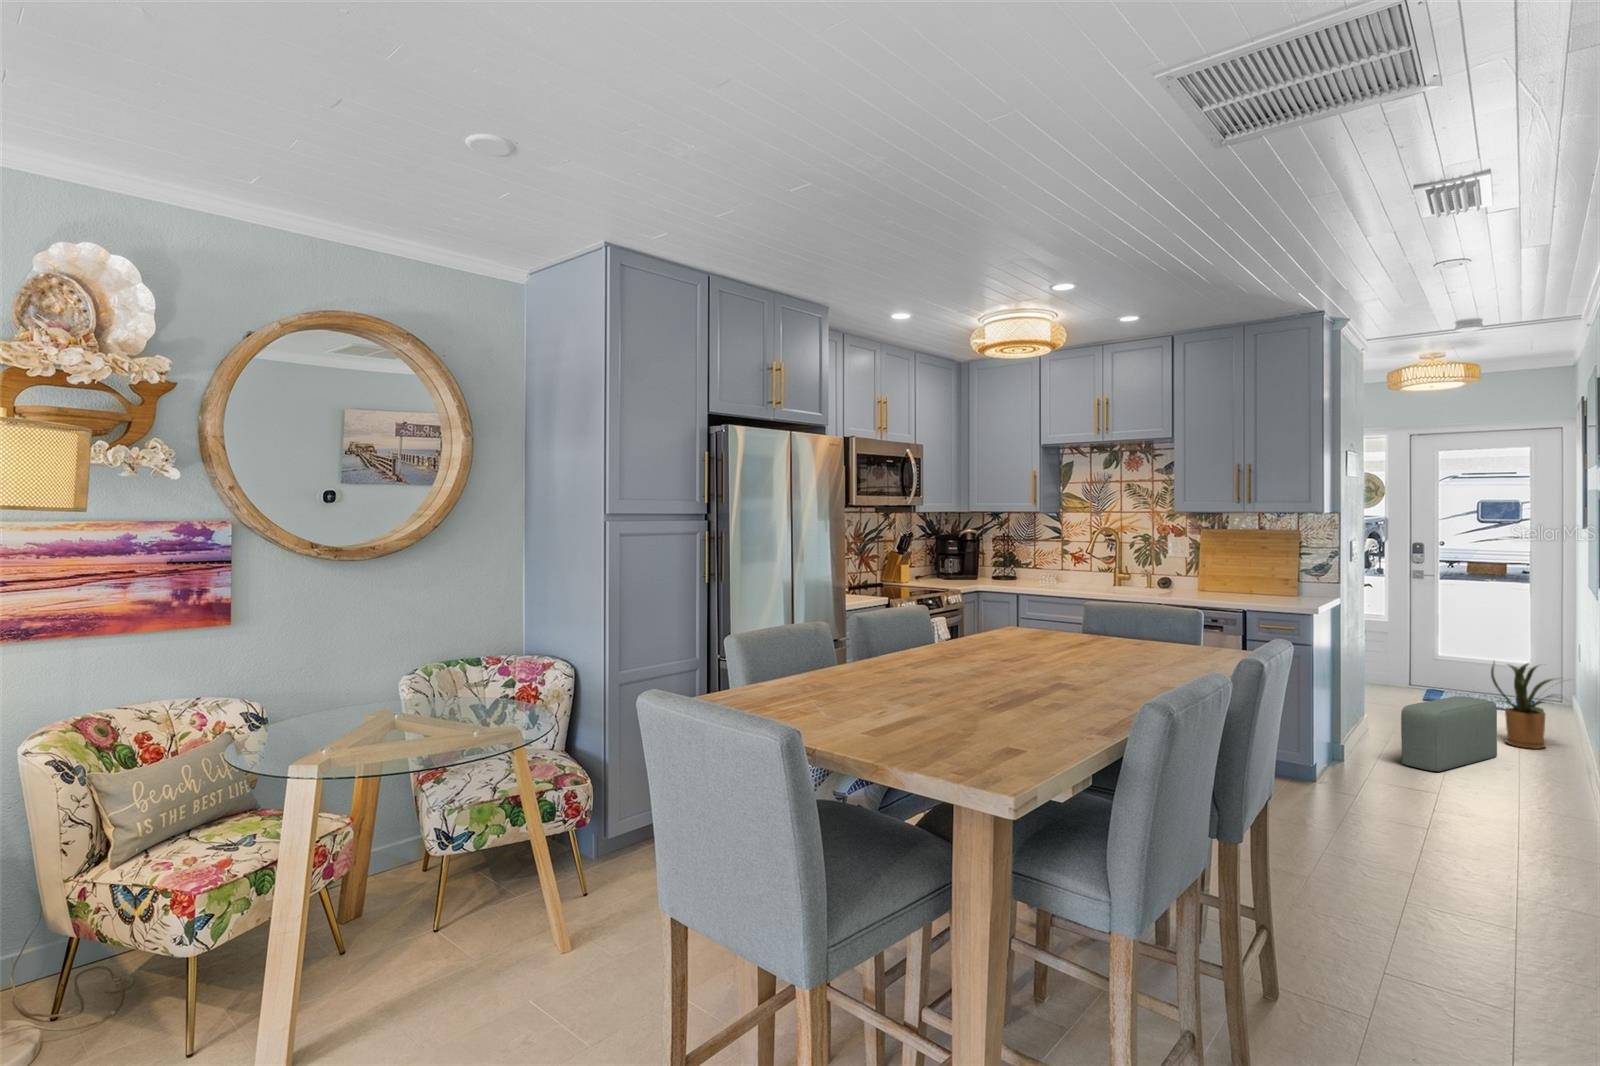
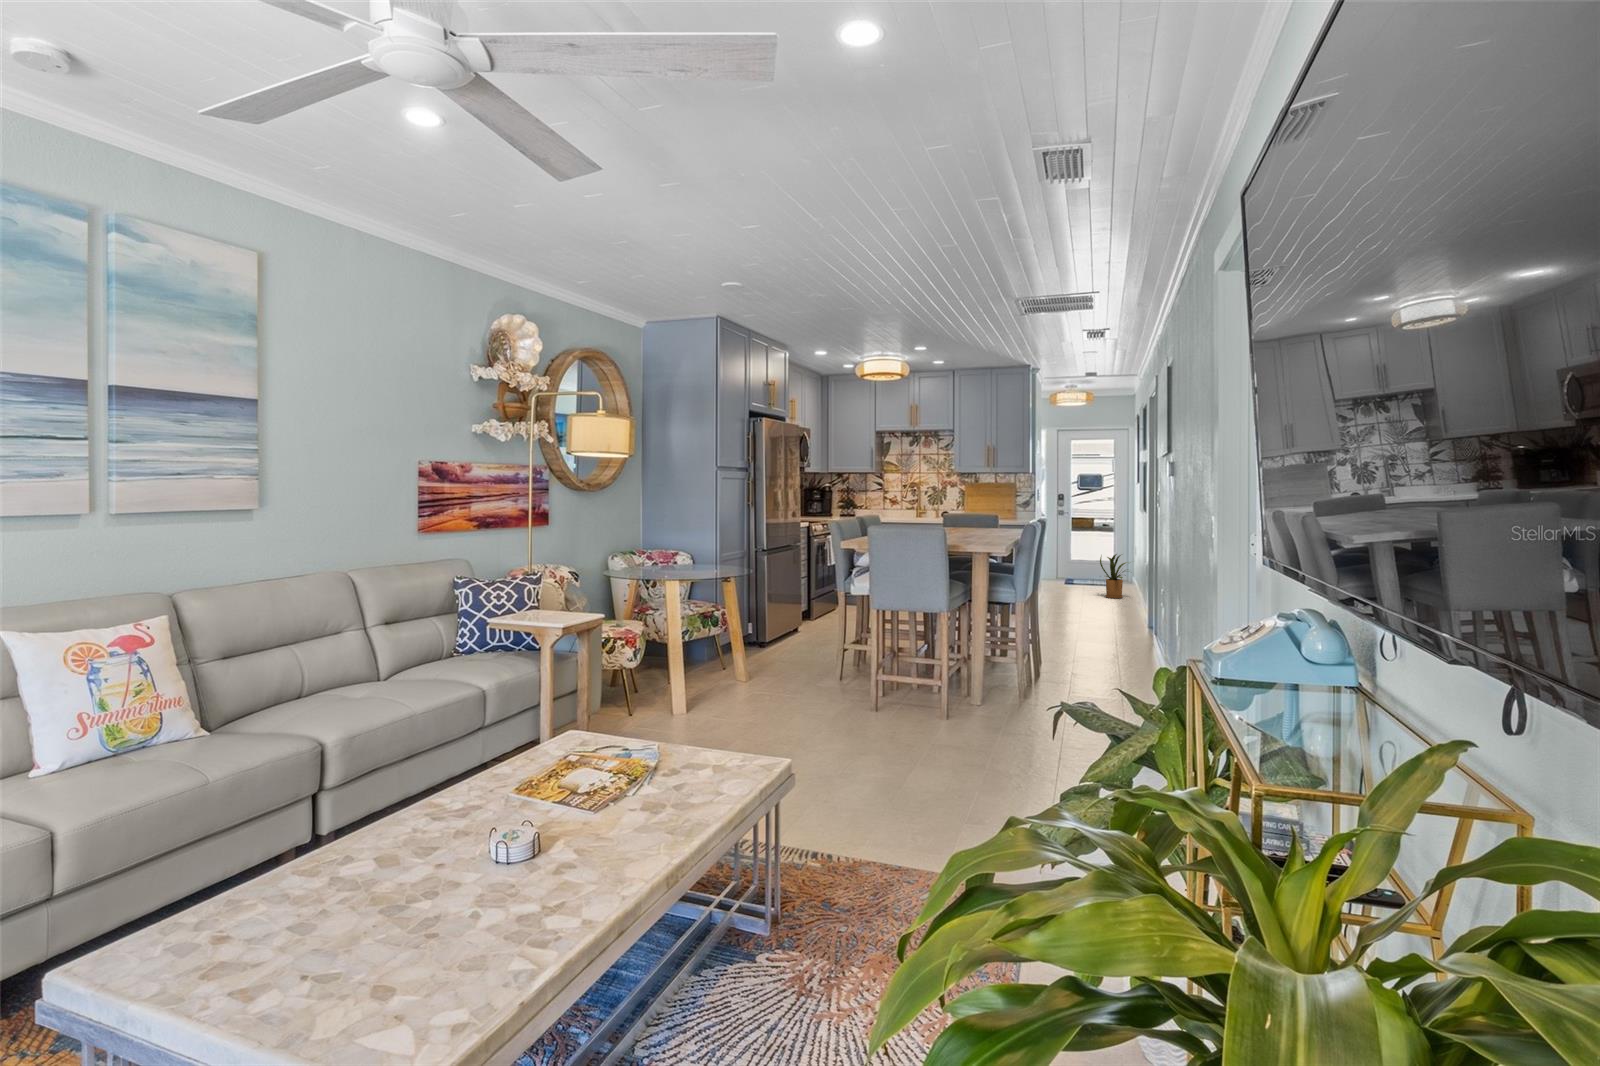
pouf: present [1401,696,1497,771] -> none [1064,572,1103,608]

